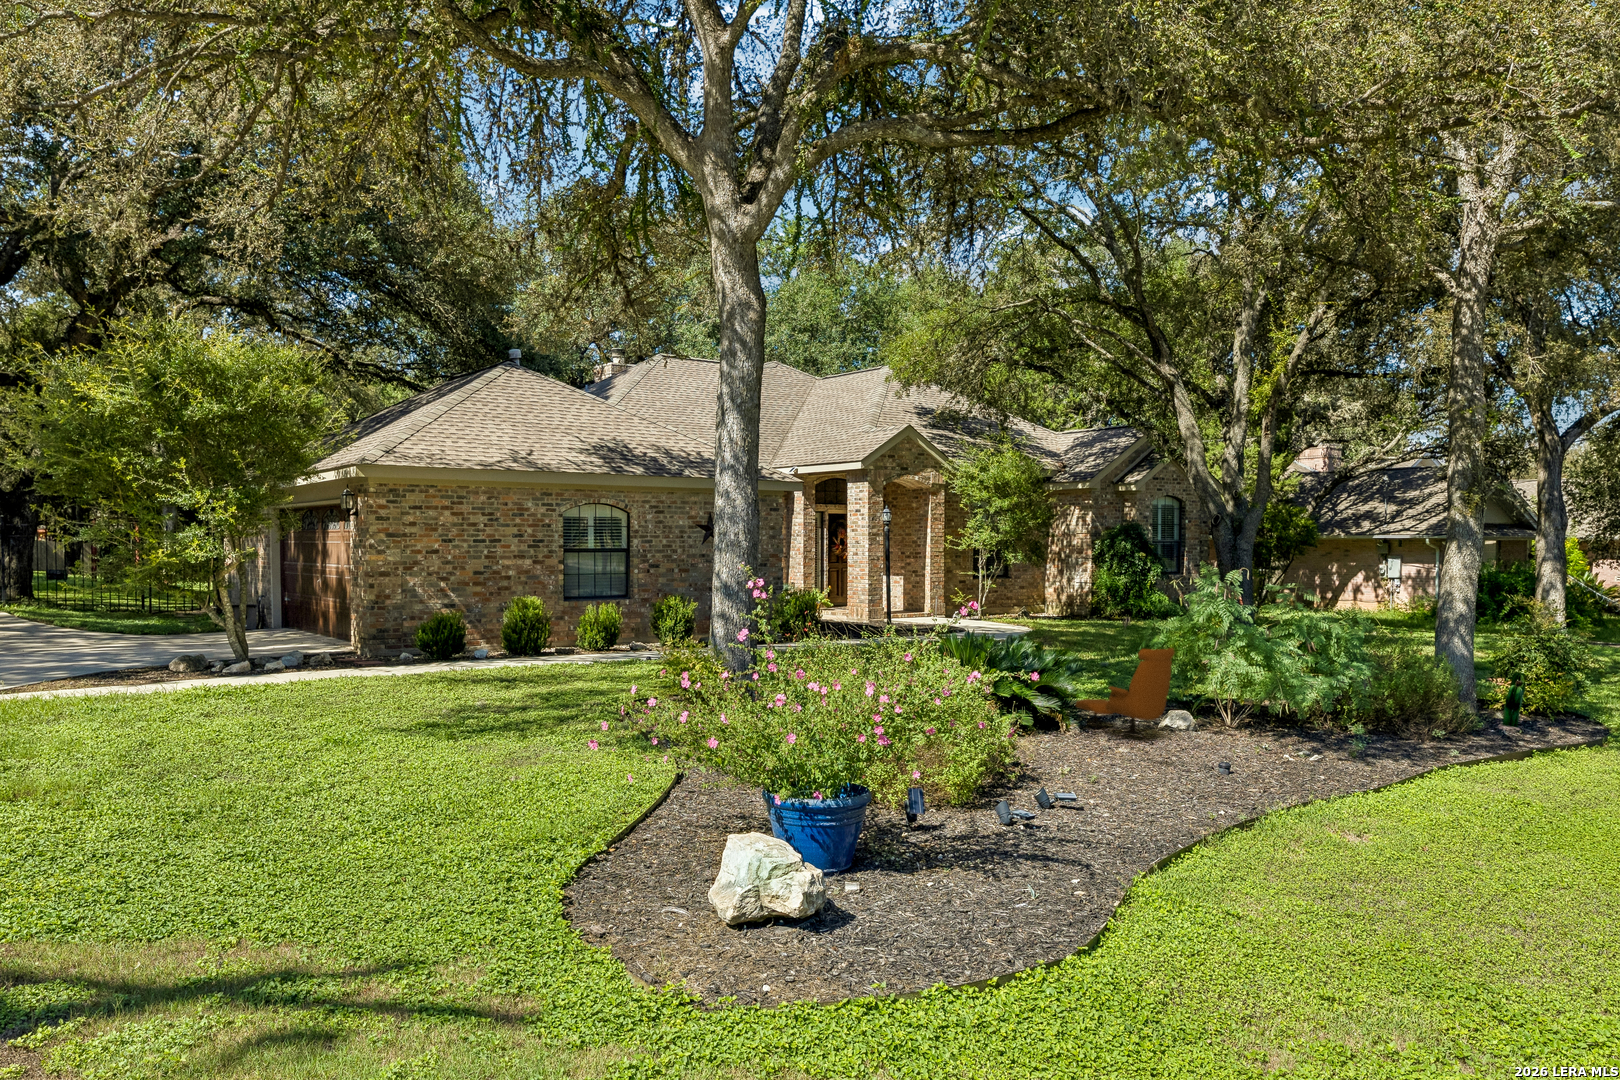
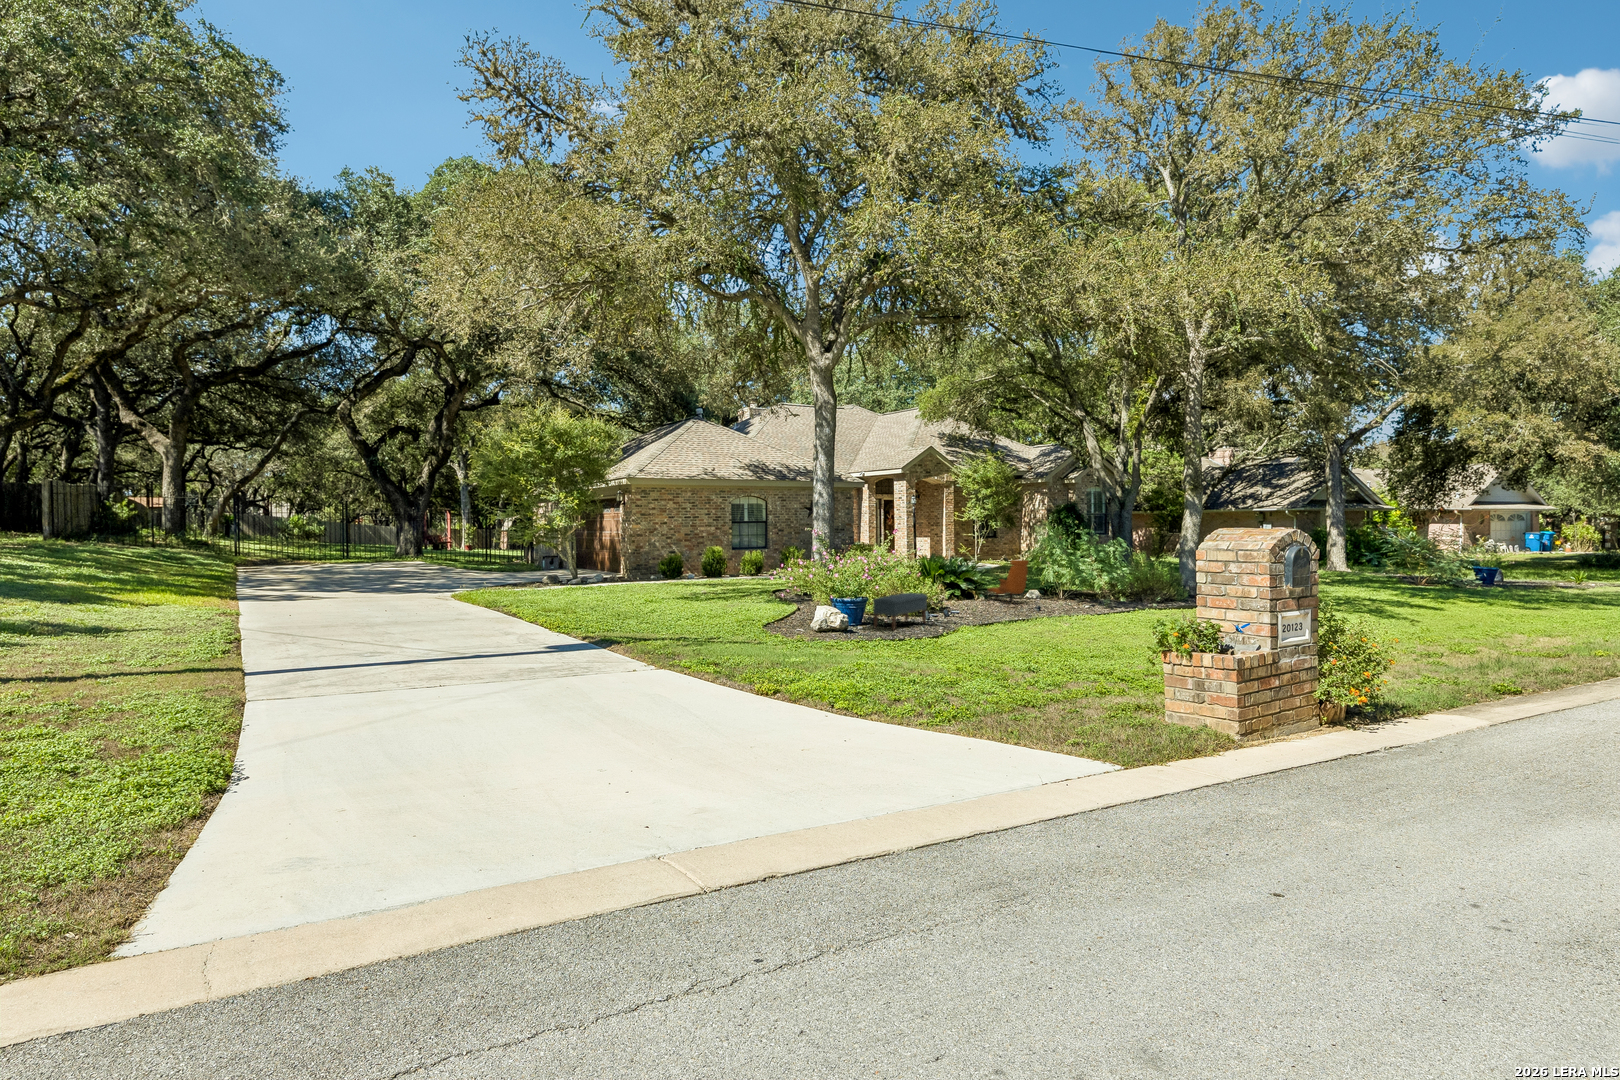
bench: none [881,754,1011,883] -> present [873,592,927,630]

